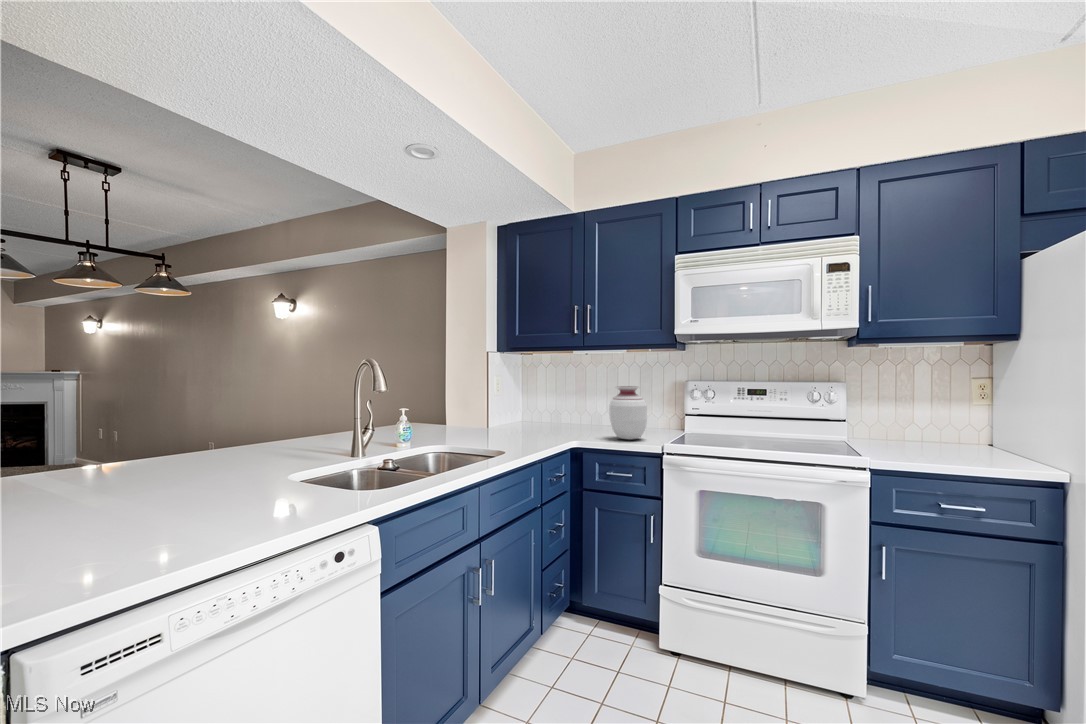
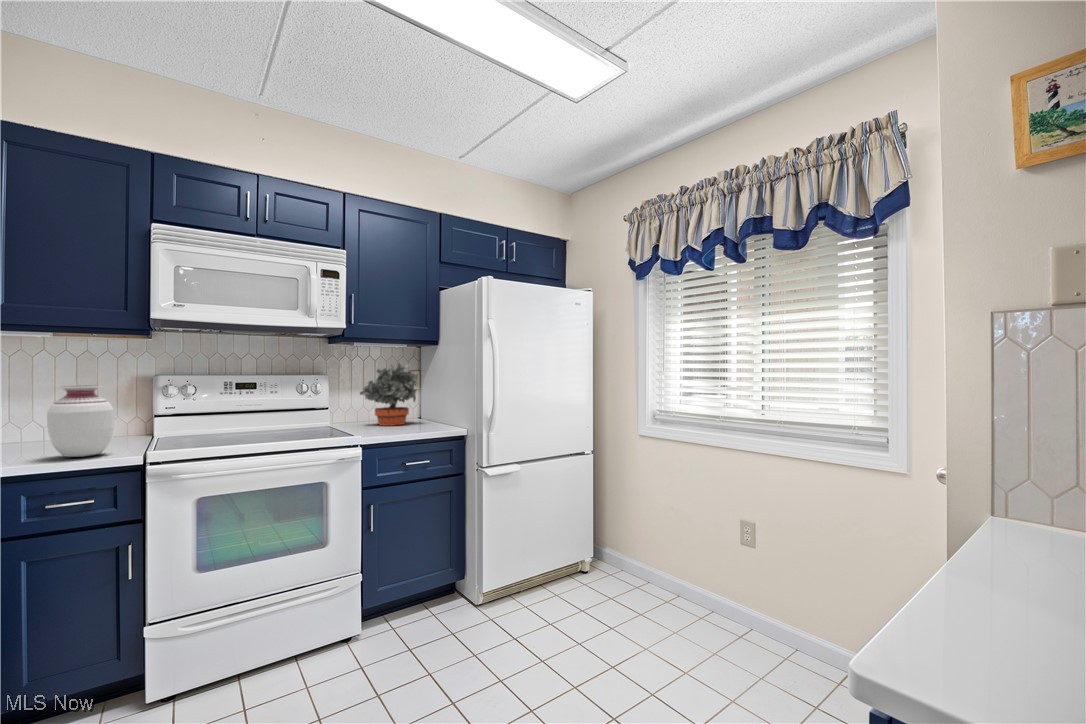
potted plant: none [889,366,984,451] -> present [360,363,418,426]

